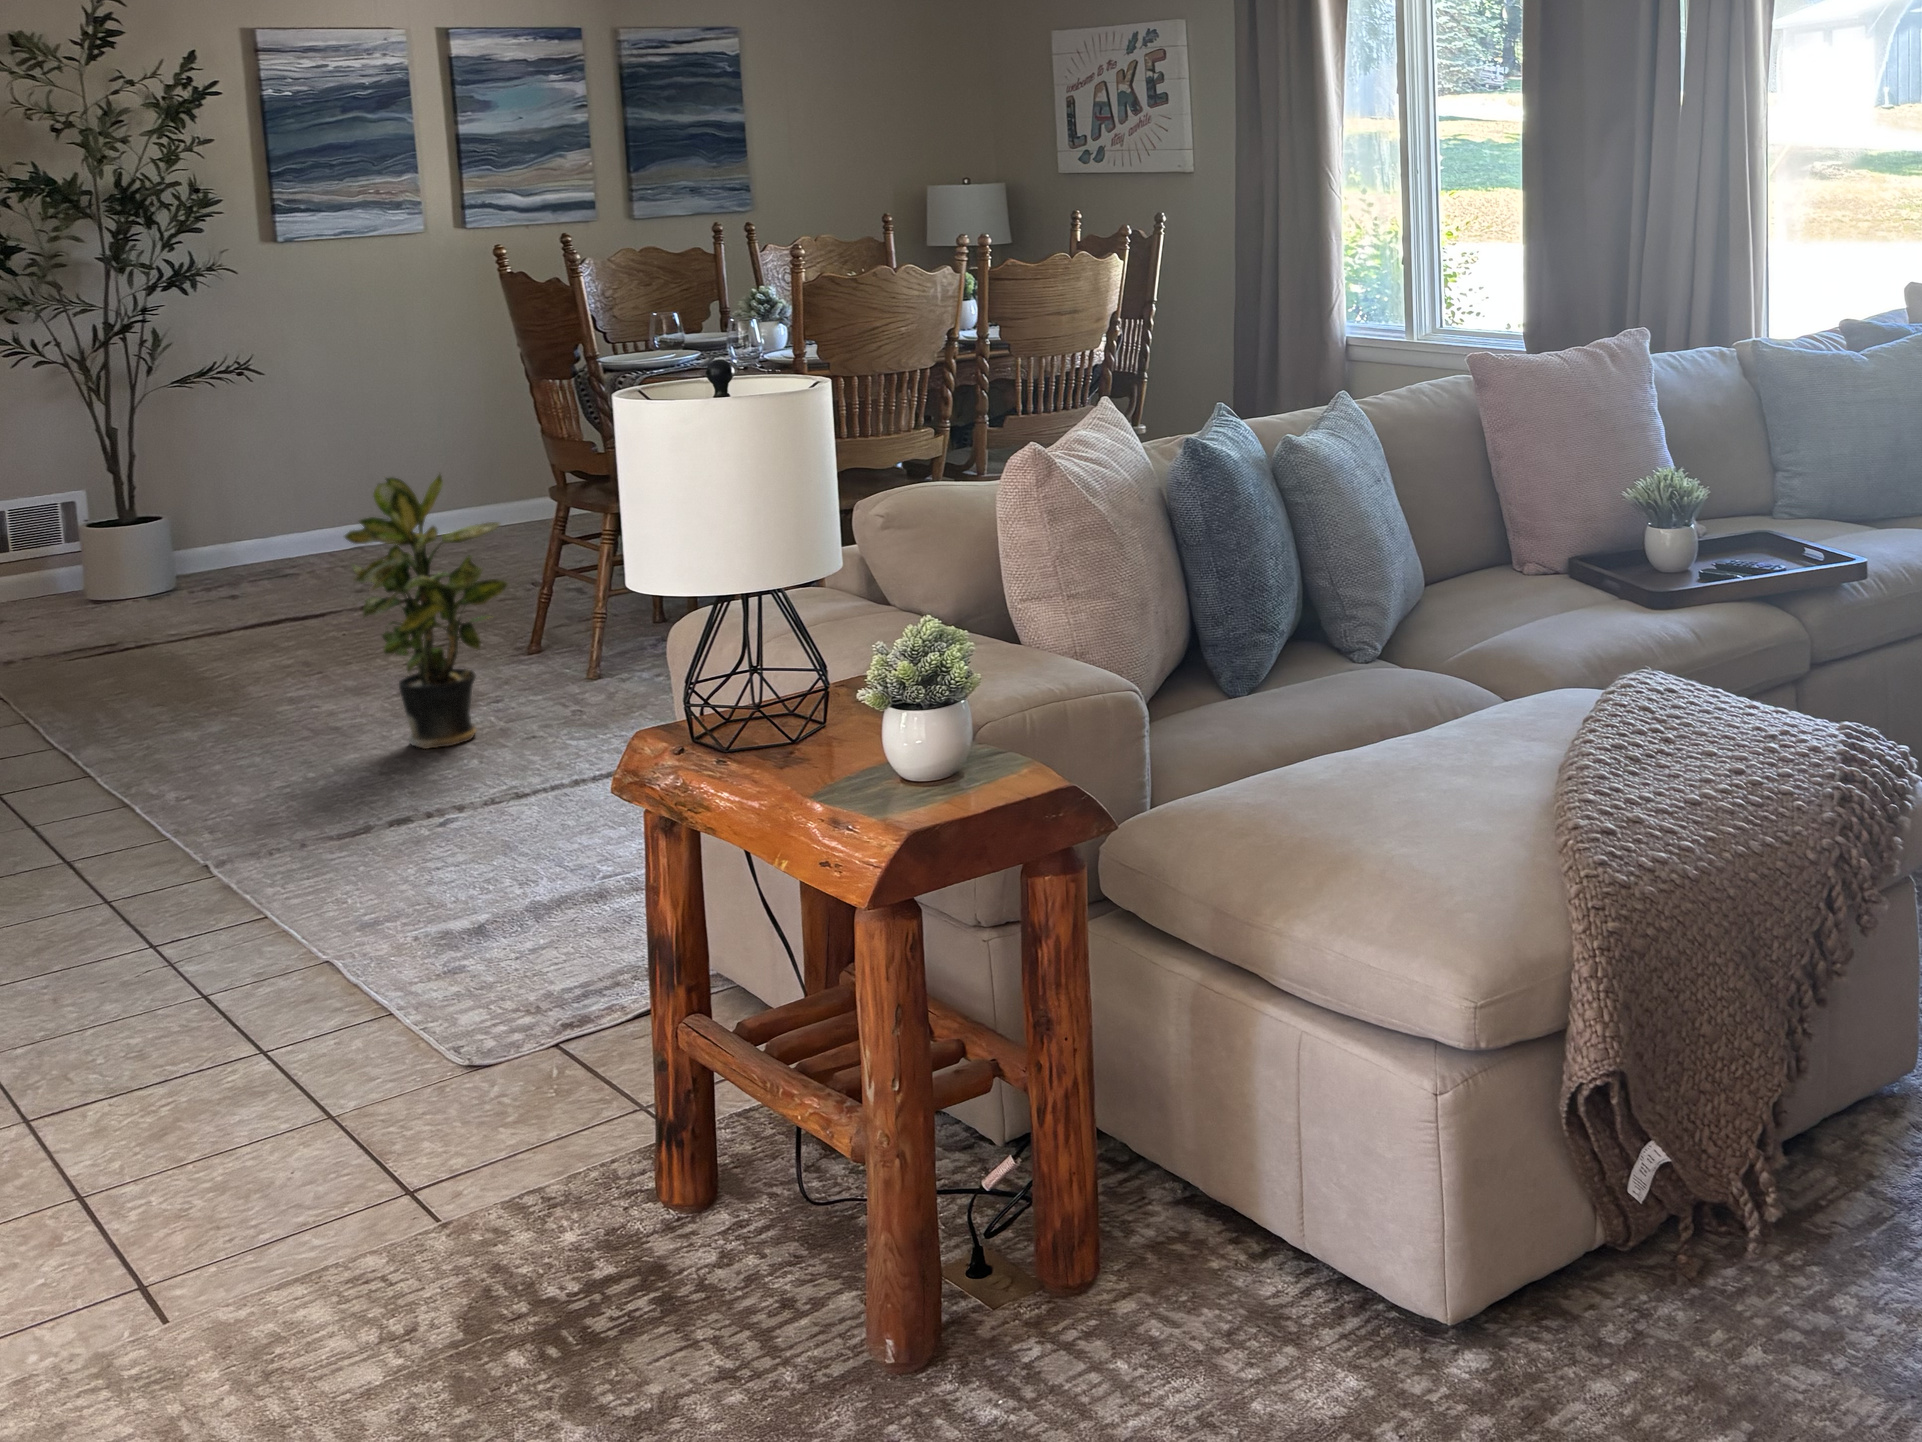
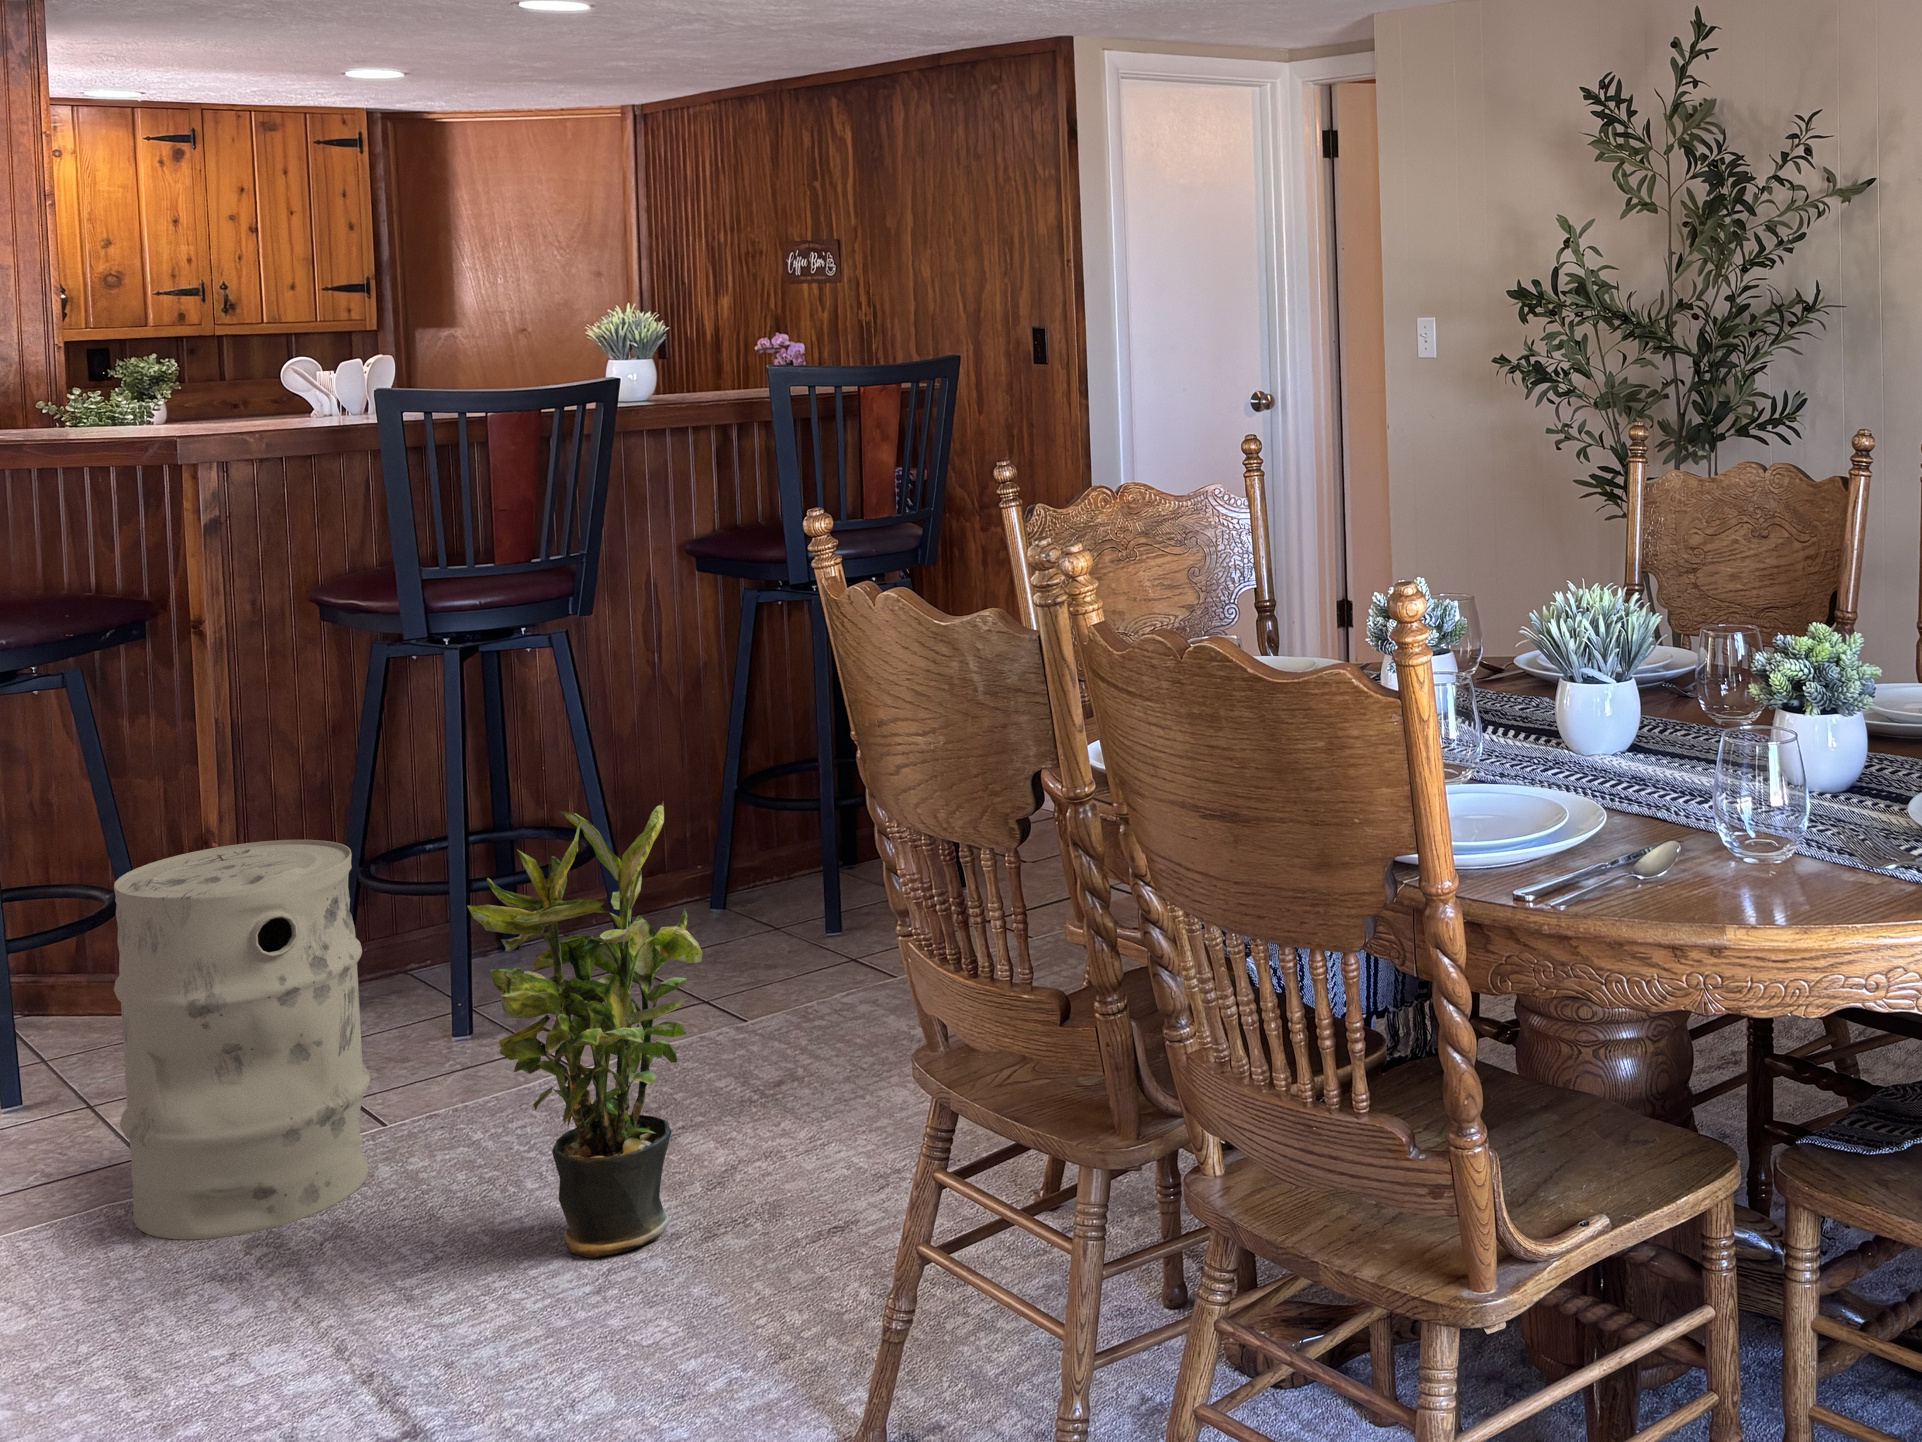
trash can: none [53,574,270,870] -> present [114,840,371,1240]

